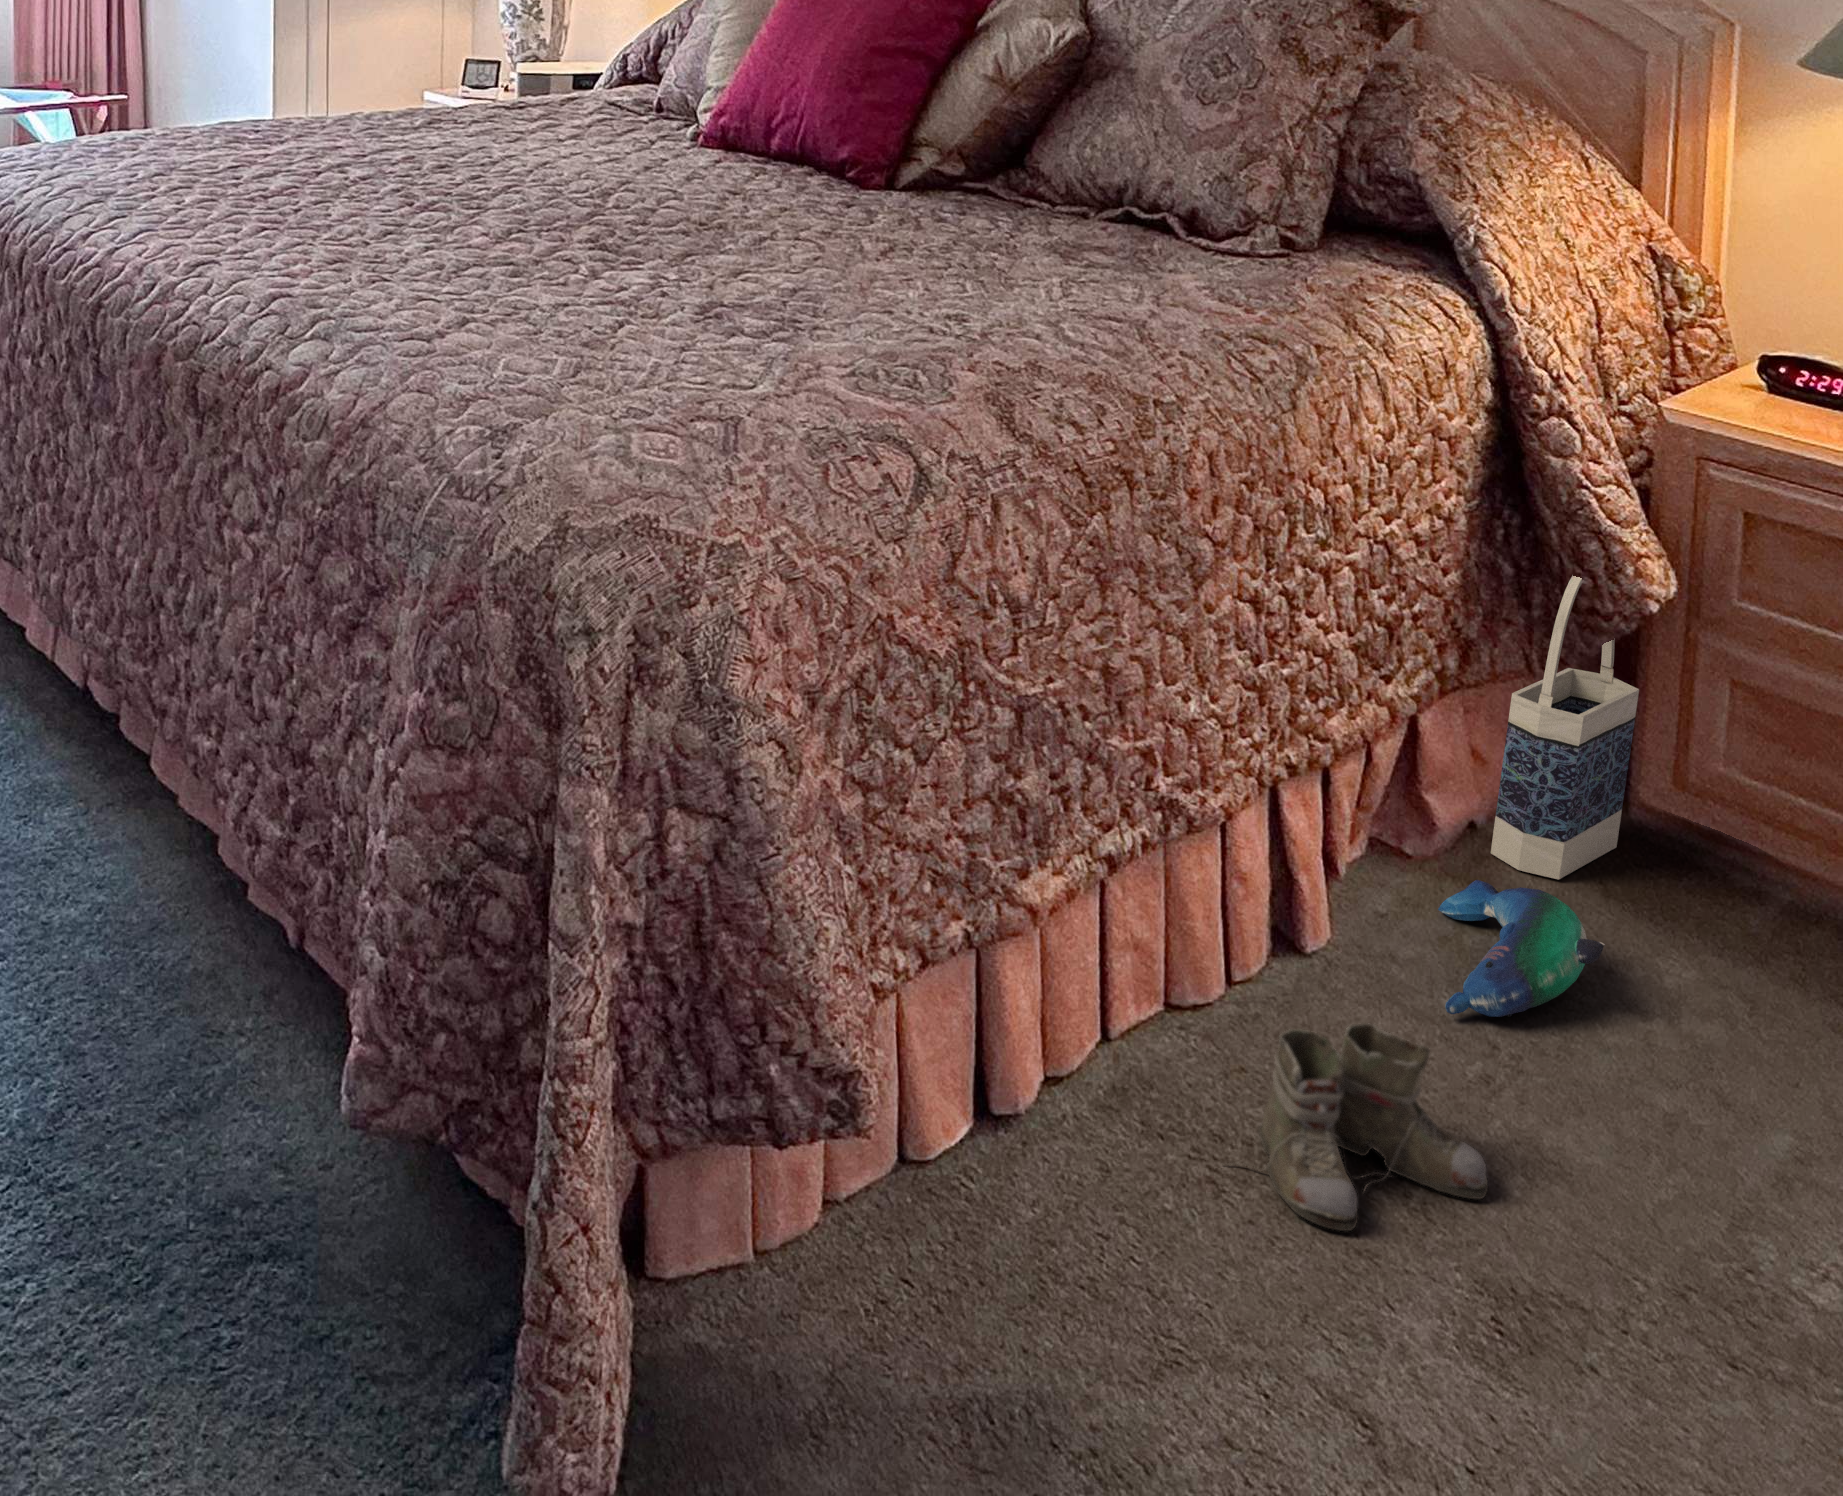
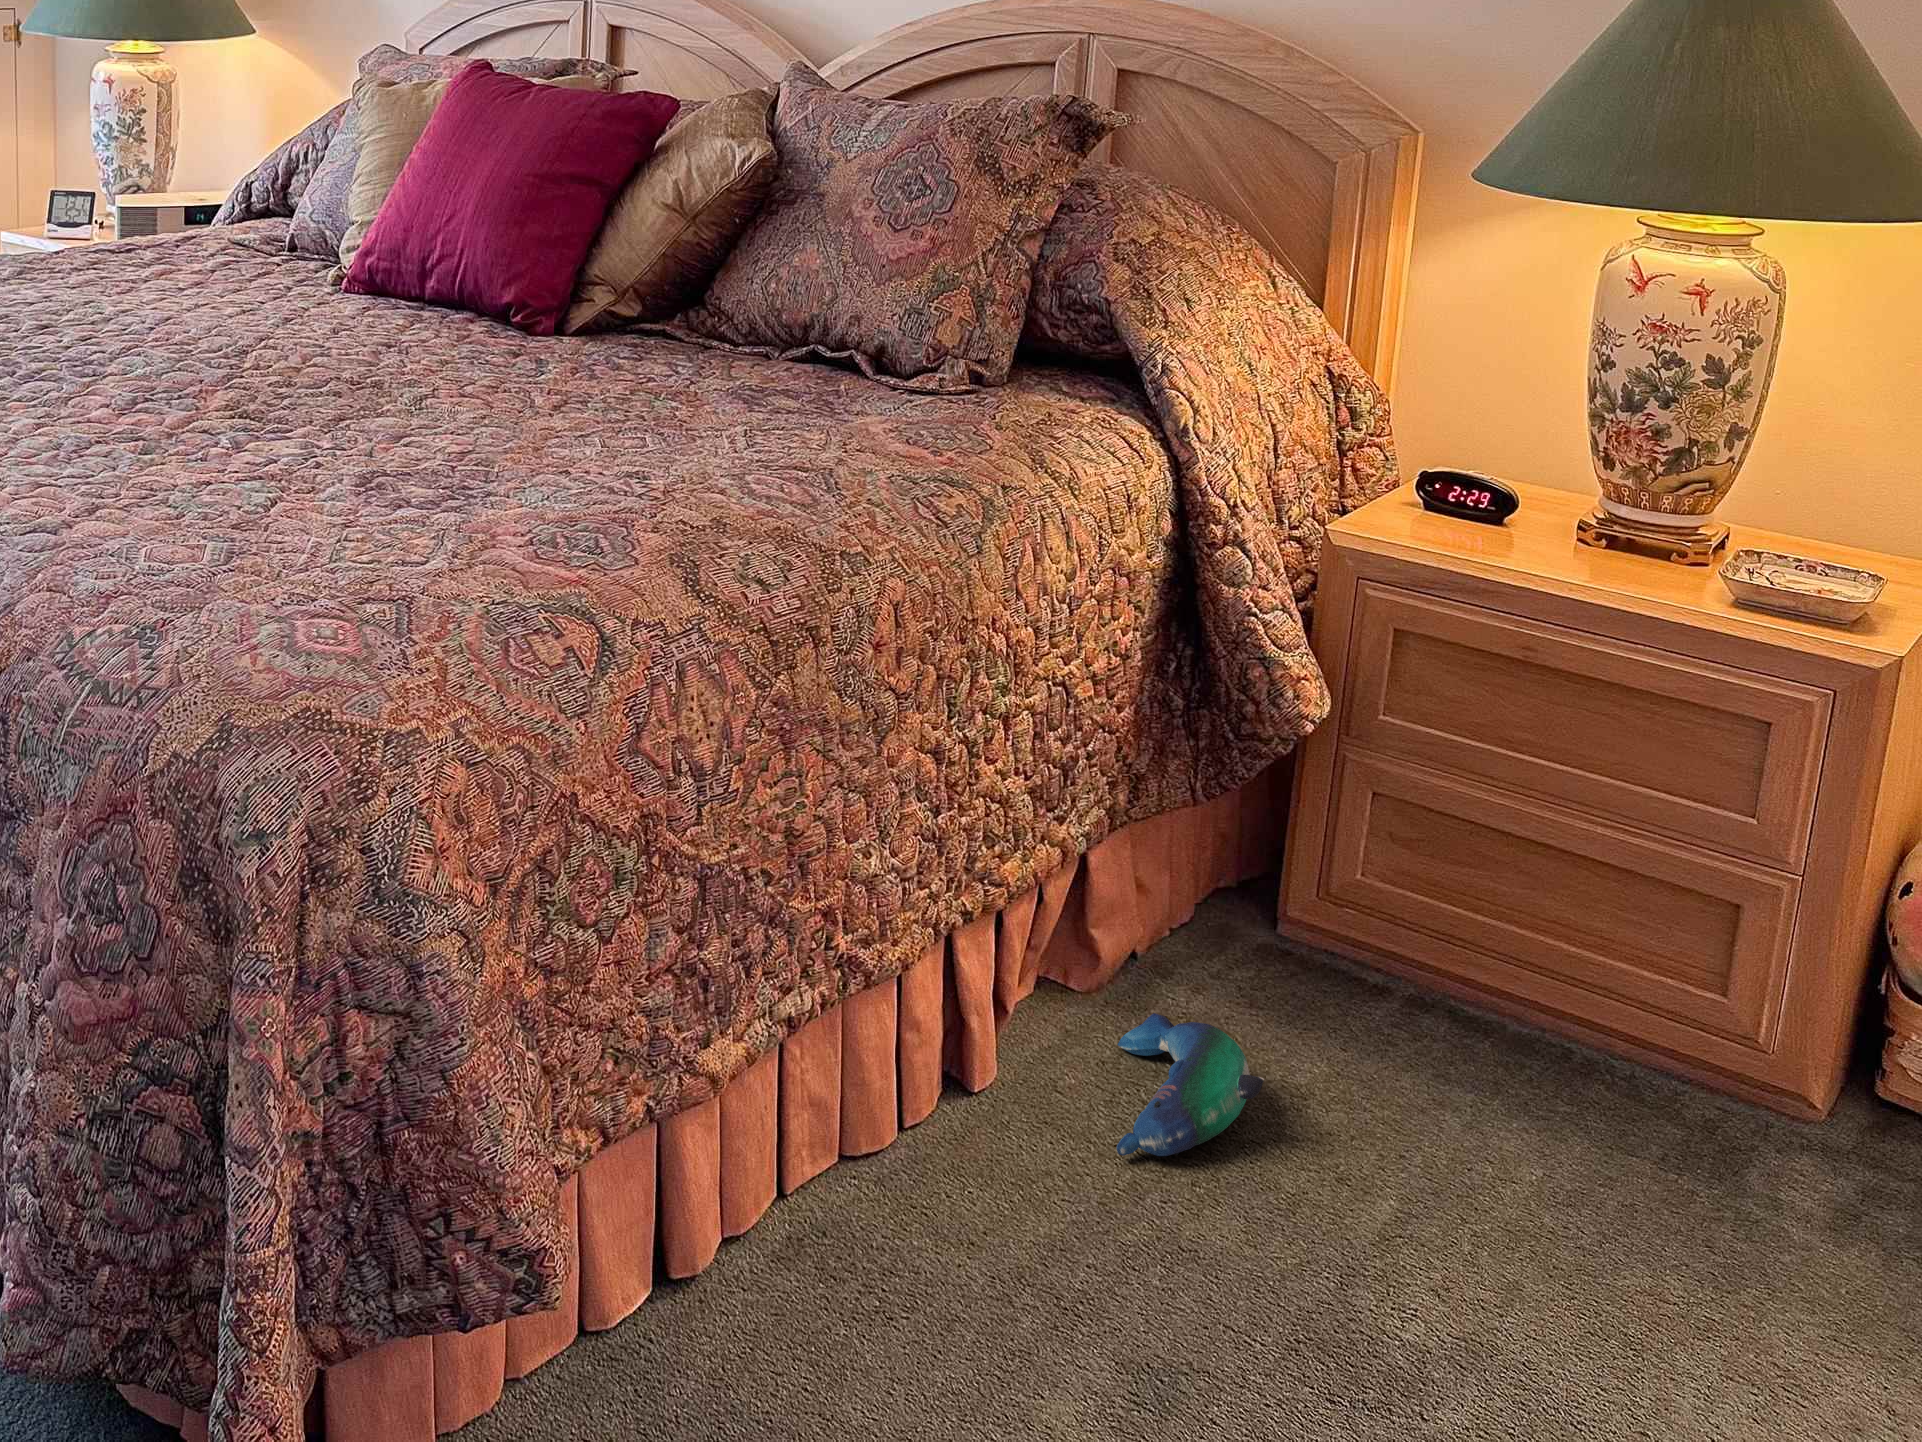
bag: present [1491,576,1639,880] -> none [1171,687,1308,1008]
boots: present [1259,1023,1488,1231] -> none [894,1176,1144,1387]

